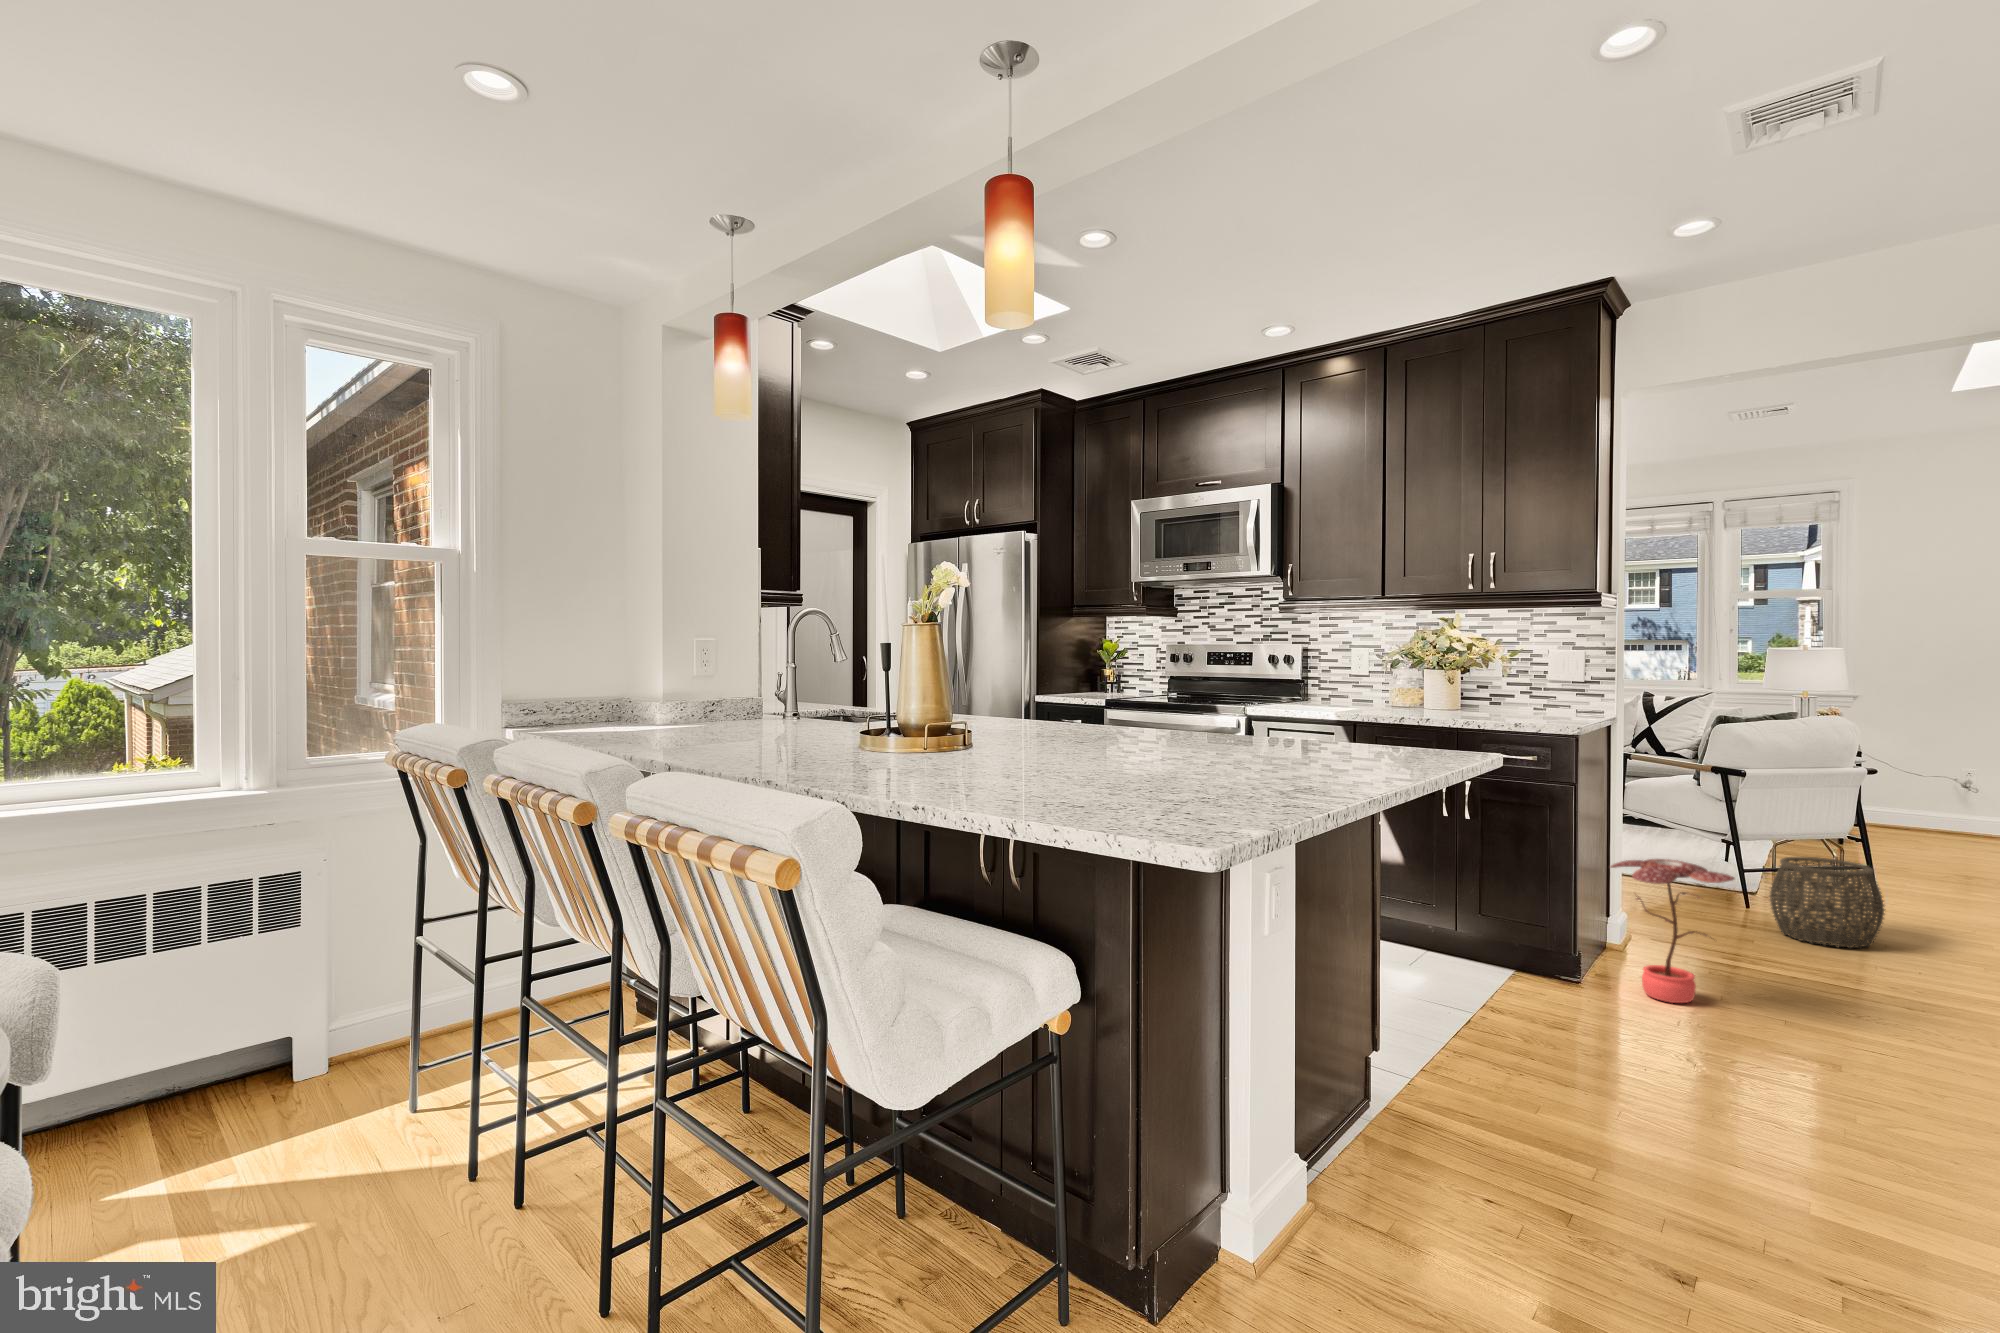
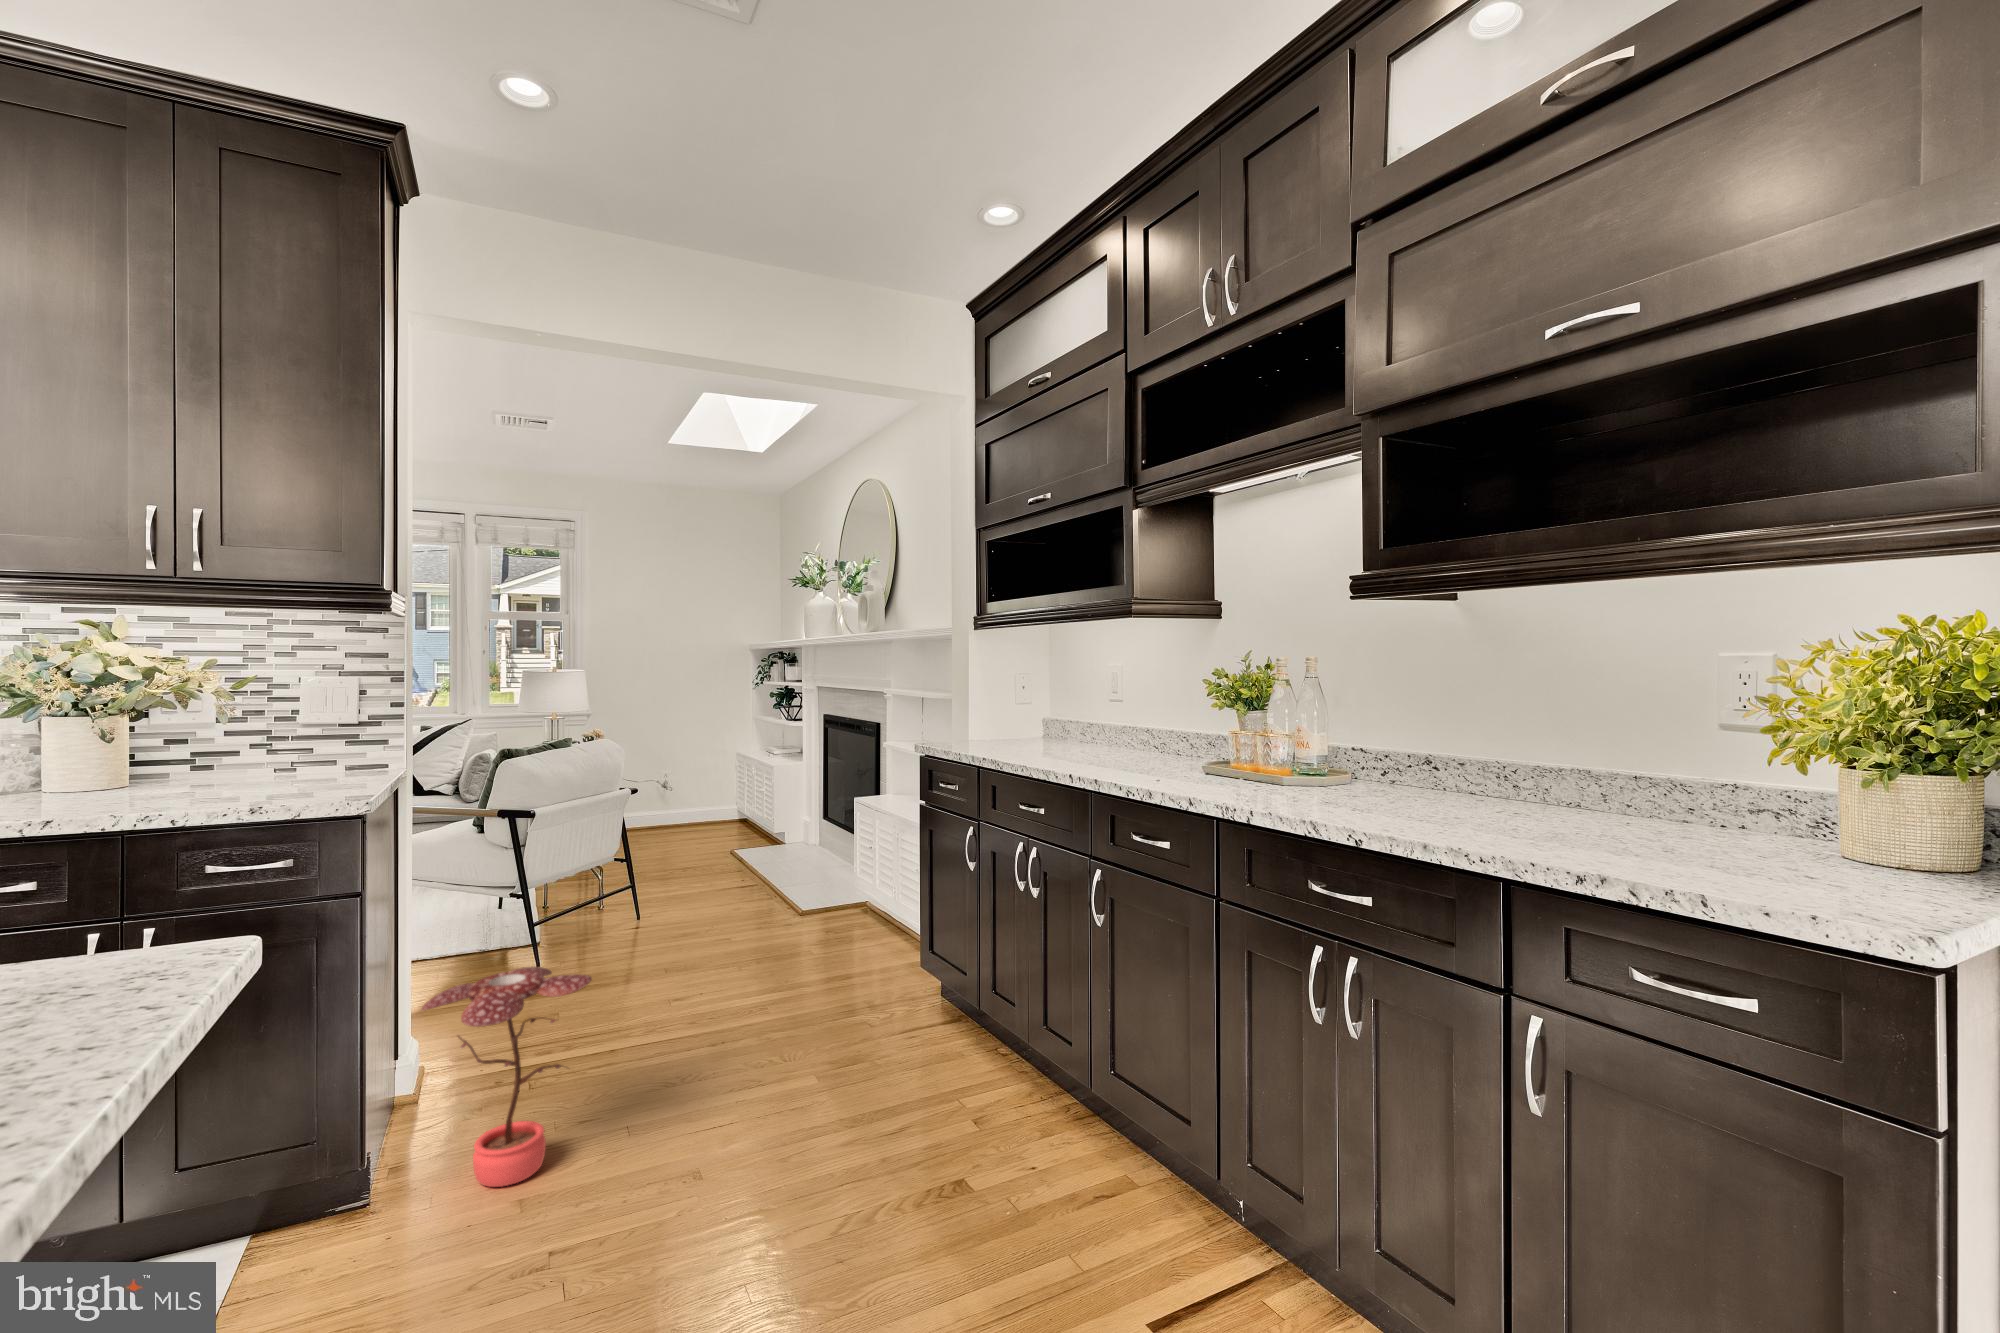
woven basket: present [1769,857,1885,948] -> none [577,895,680,999]

